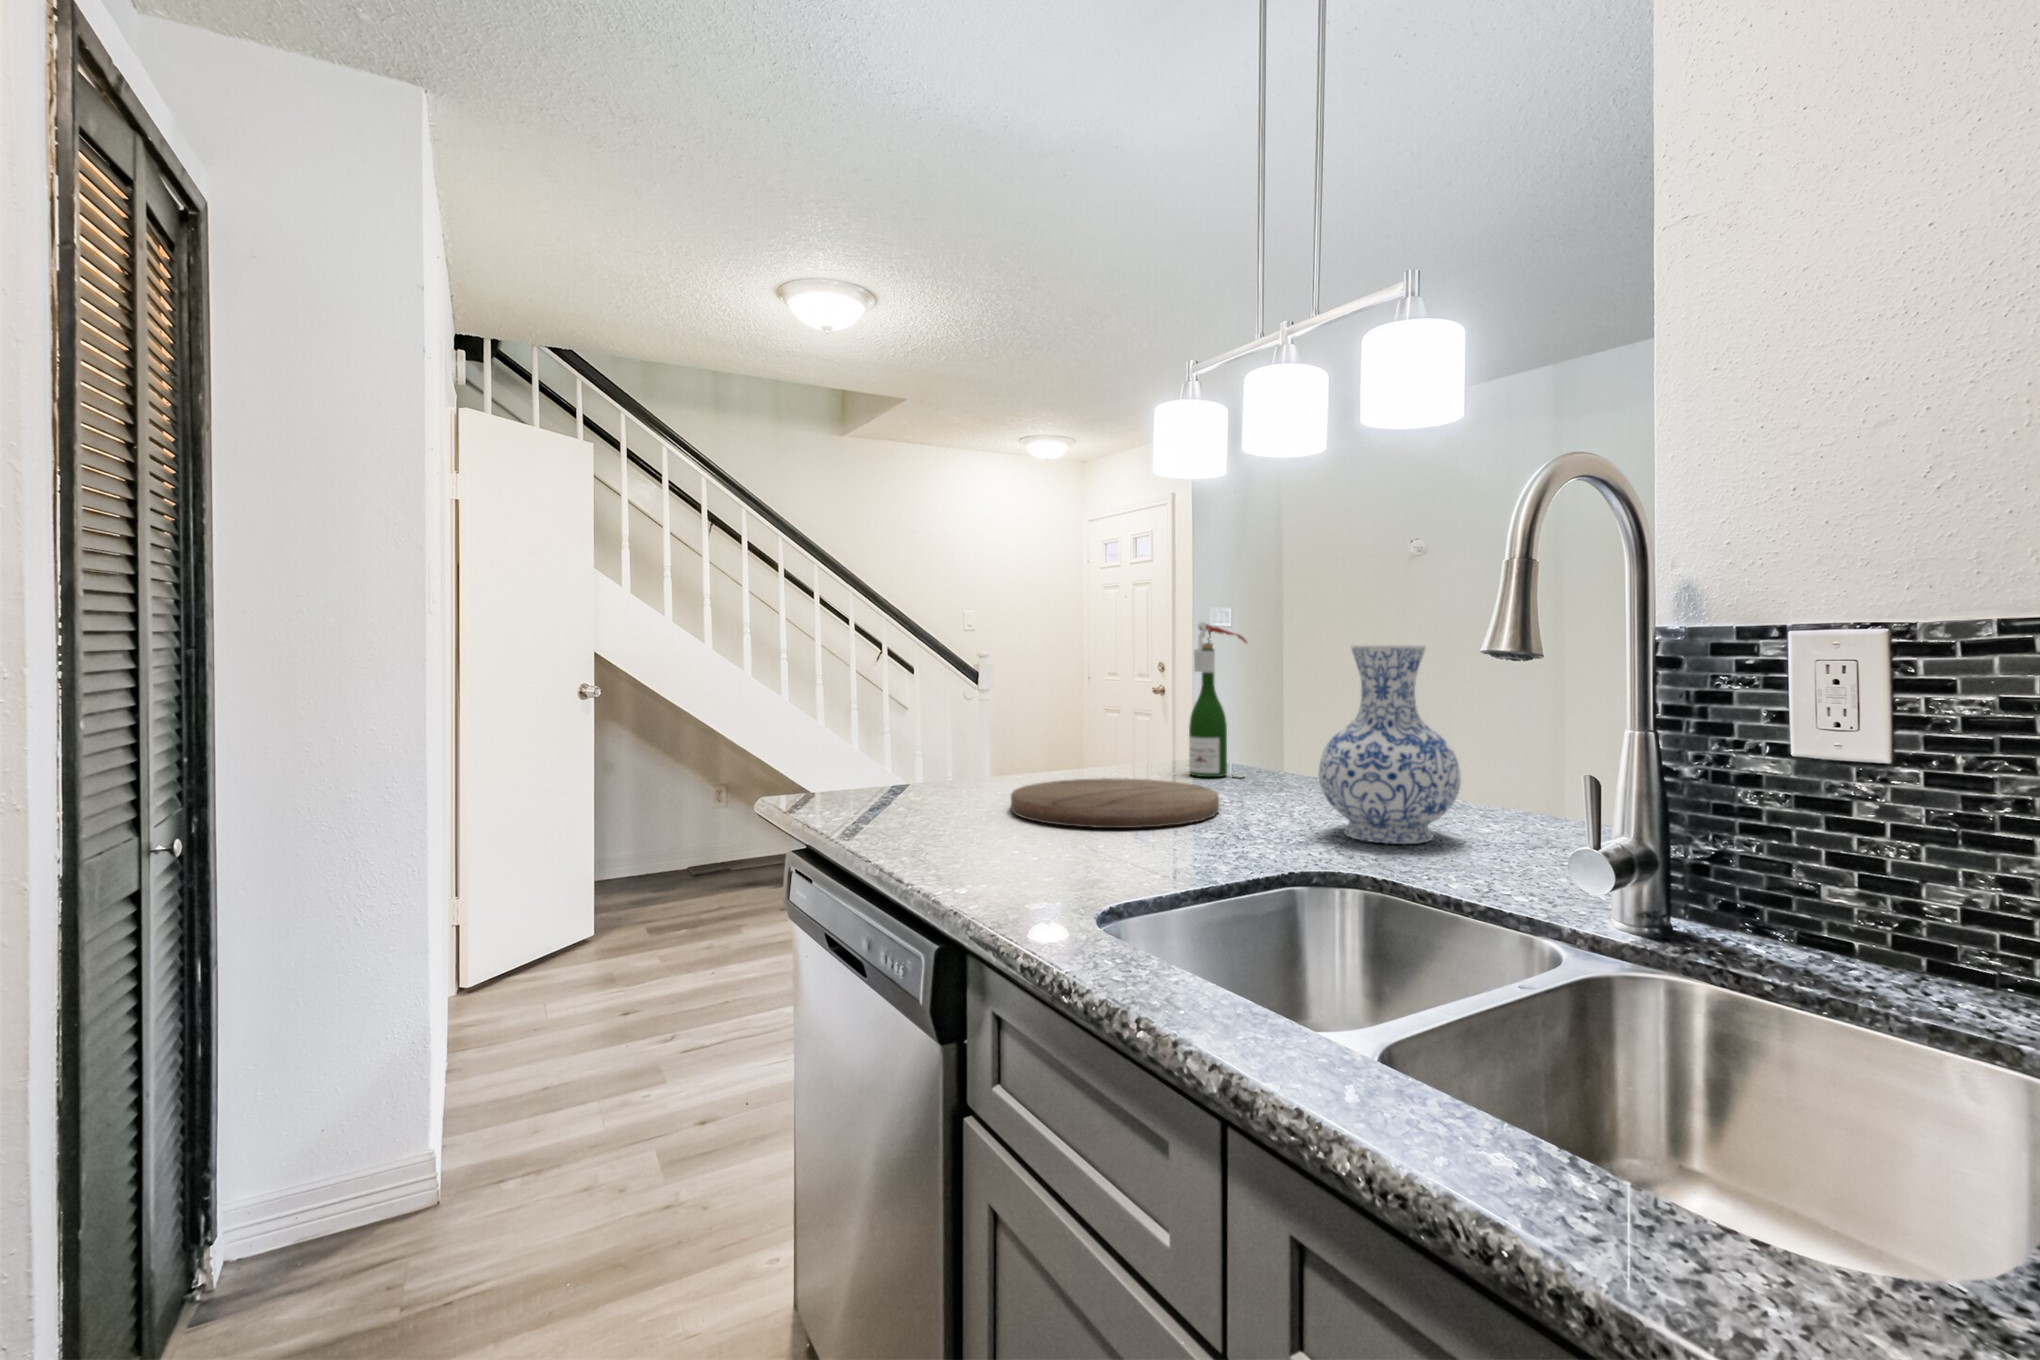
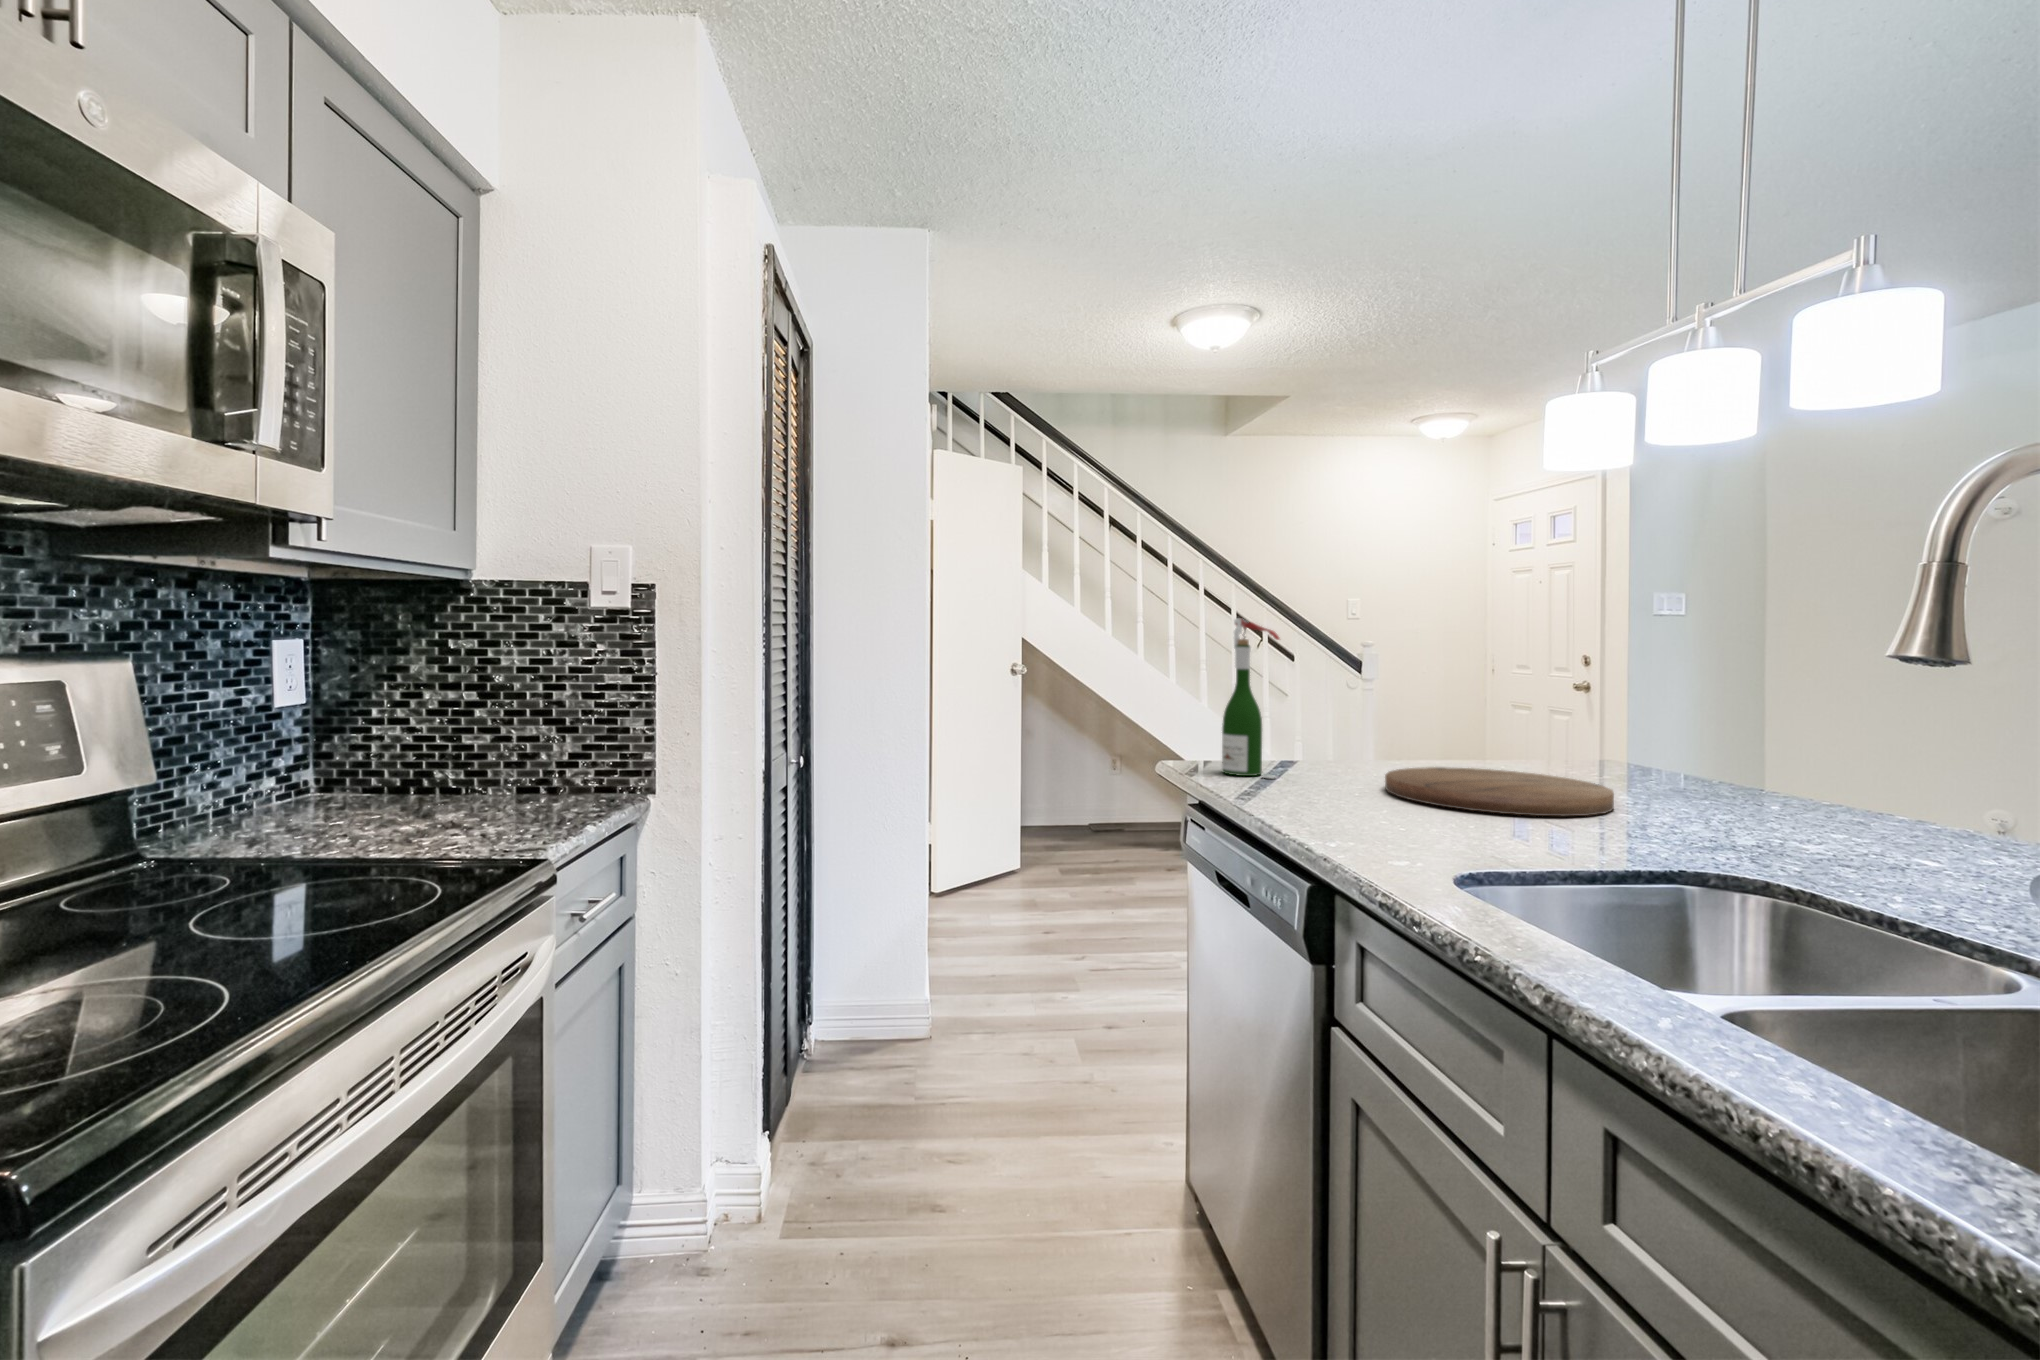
wine bottle: present [1189,623,1247,777] -> present [1222,618,1279,778]
vase: present [1319,645,1461,844] -> none [1733,645,1933,862]

